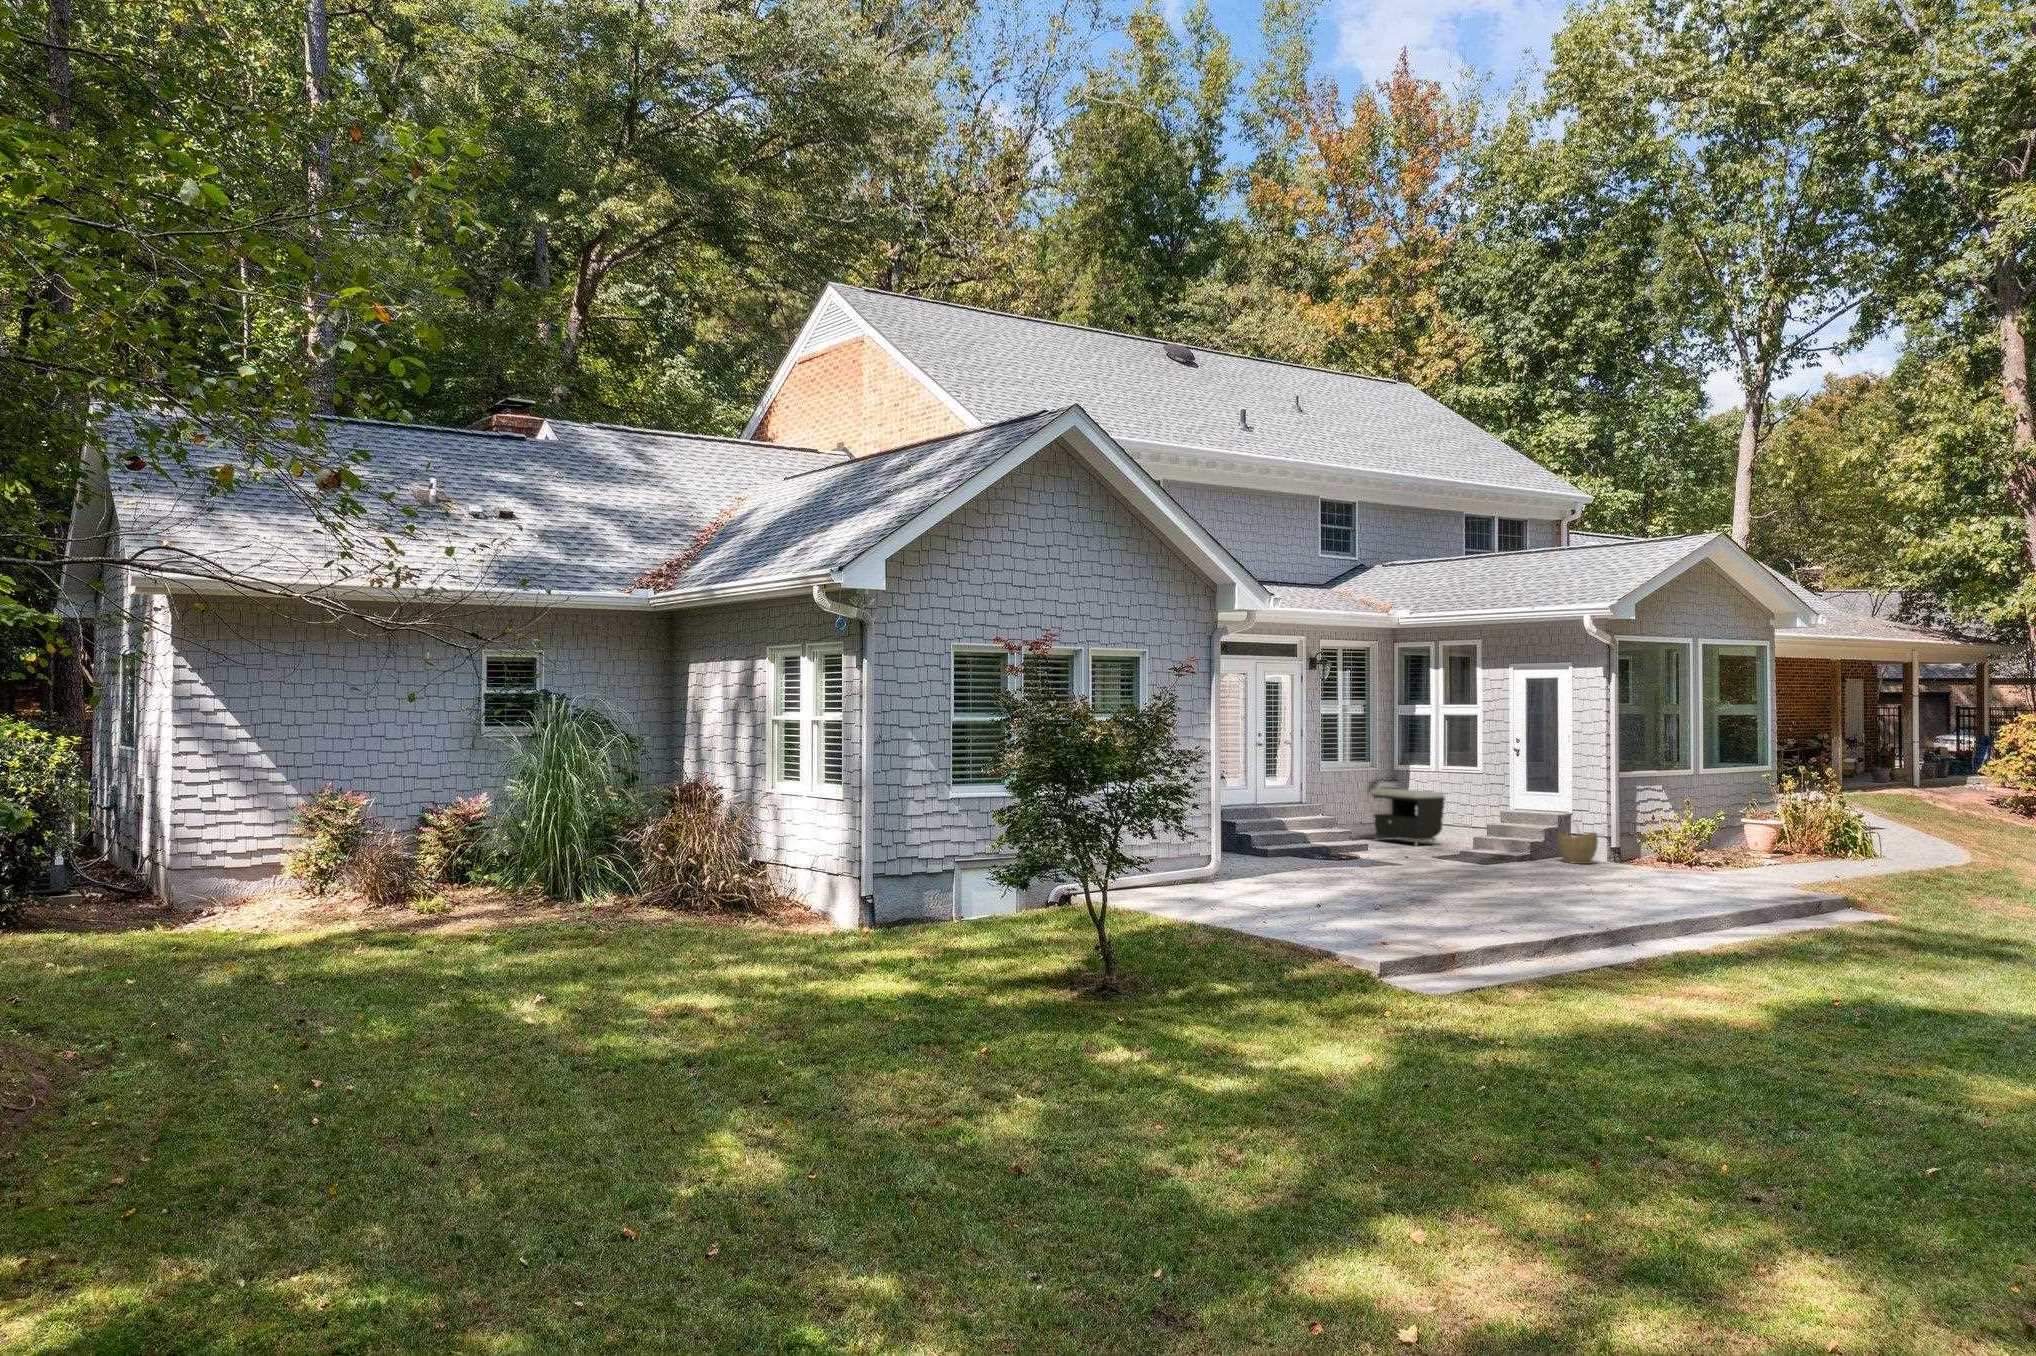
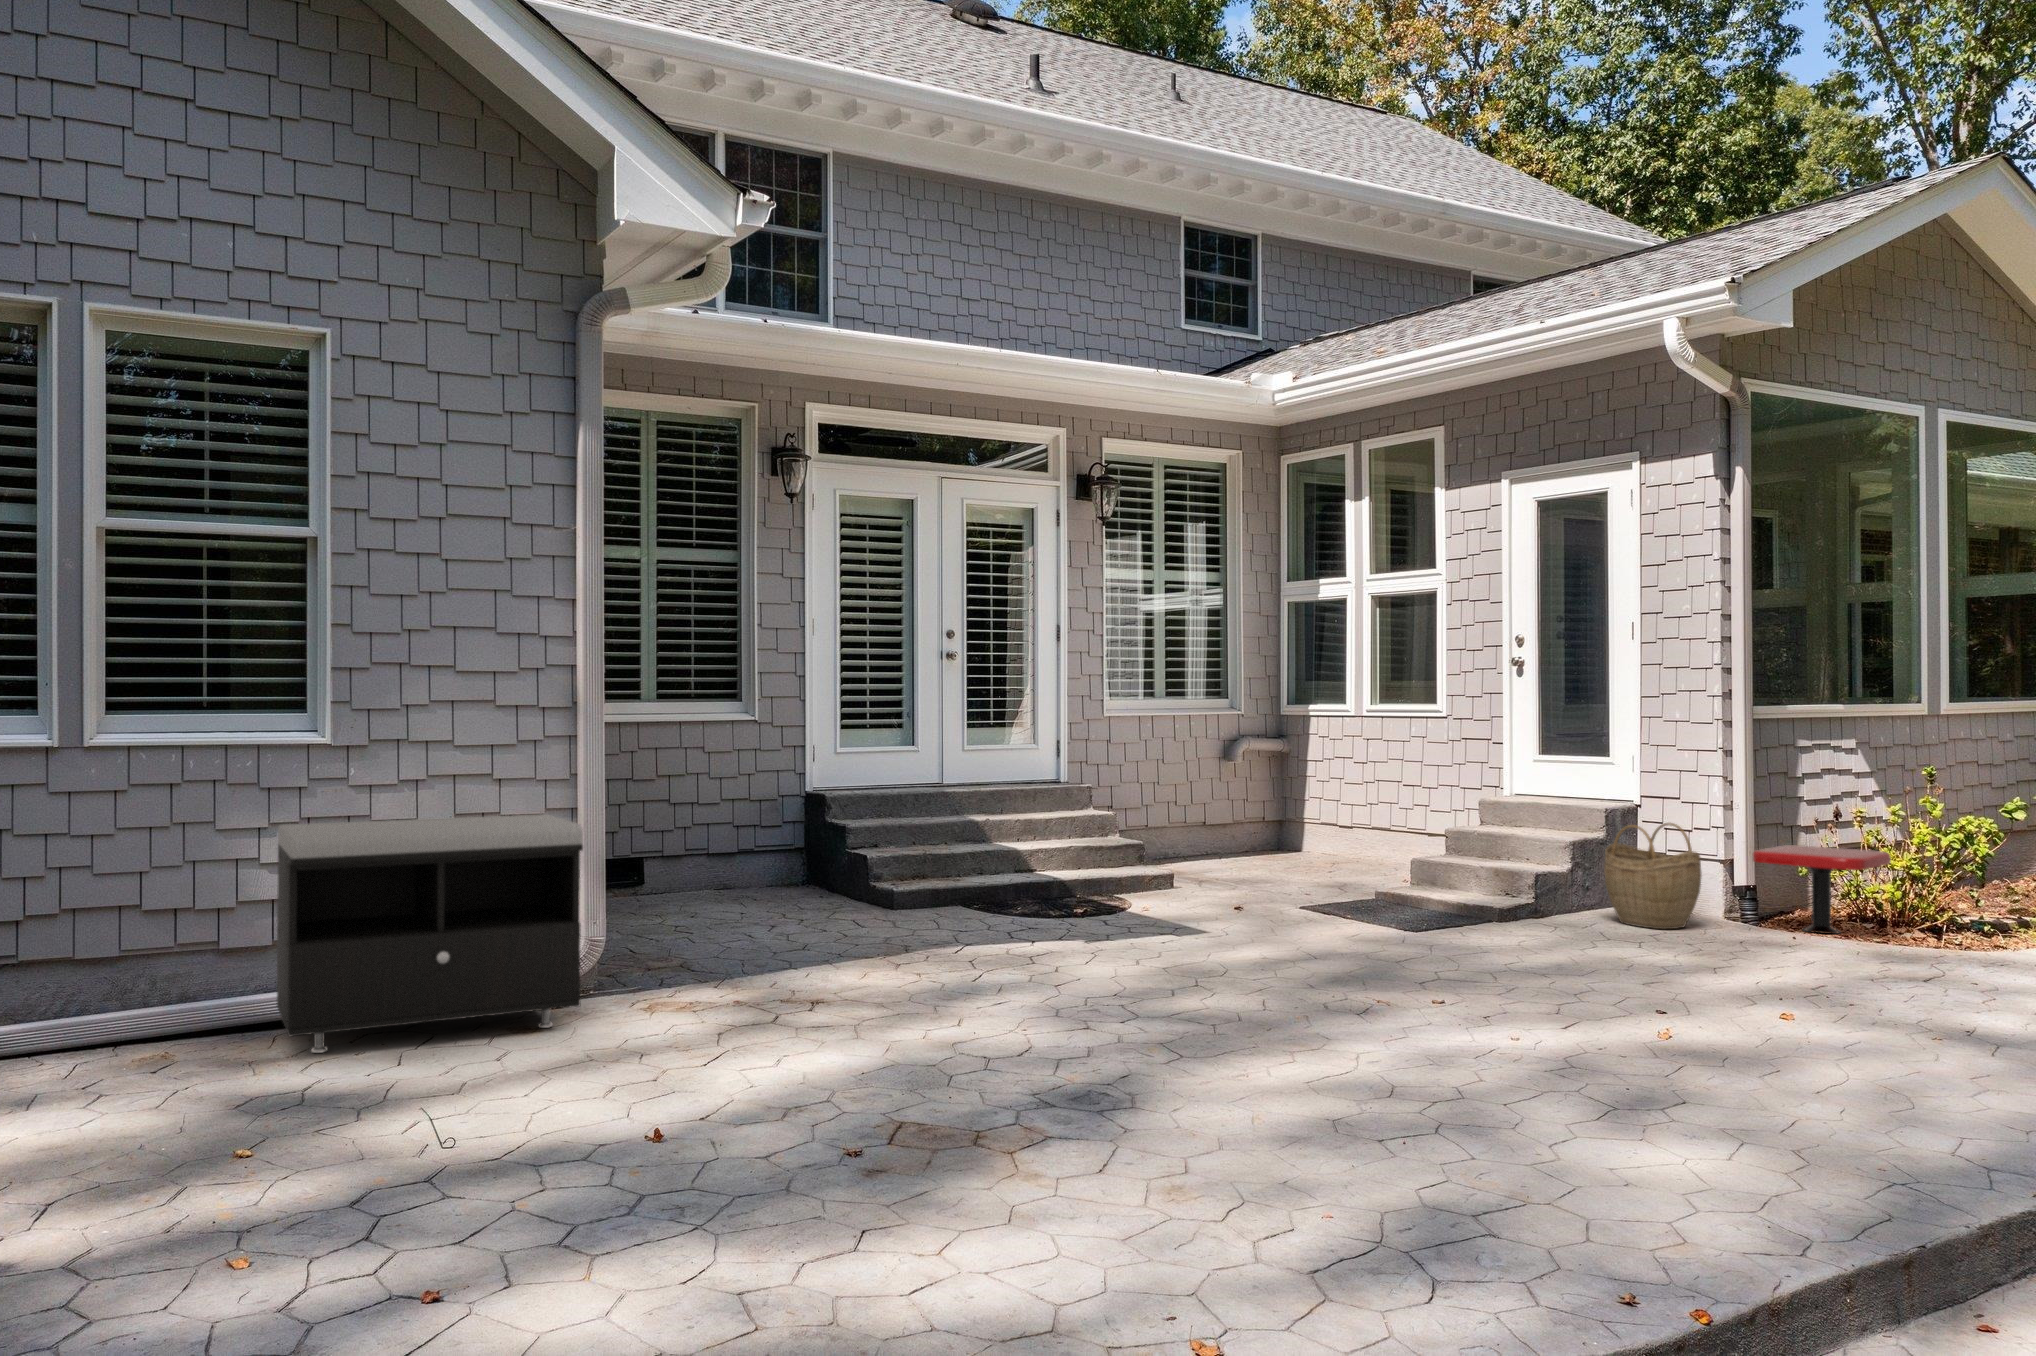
storage bench: present [1371,789,1445,845] -> present [277,814,583,1053]
pedestal table: none [1618,831,1674,866] -> present [1752,845,1891,934]

